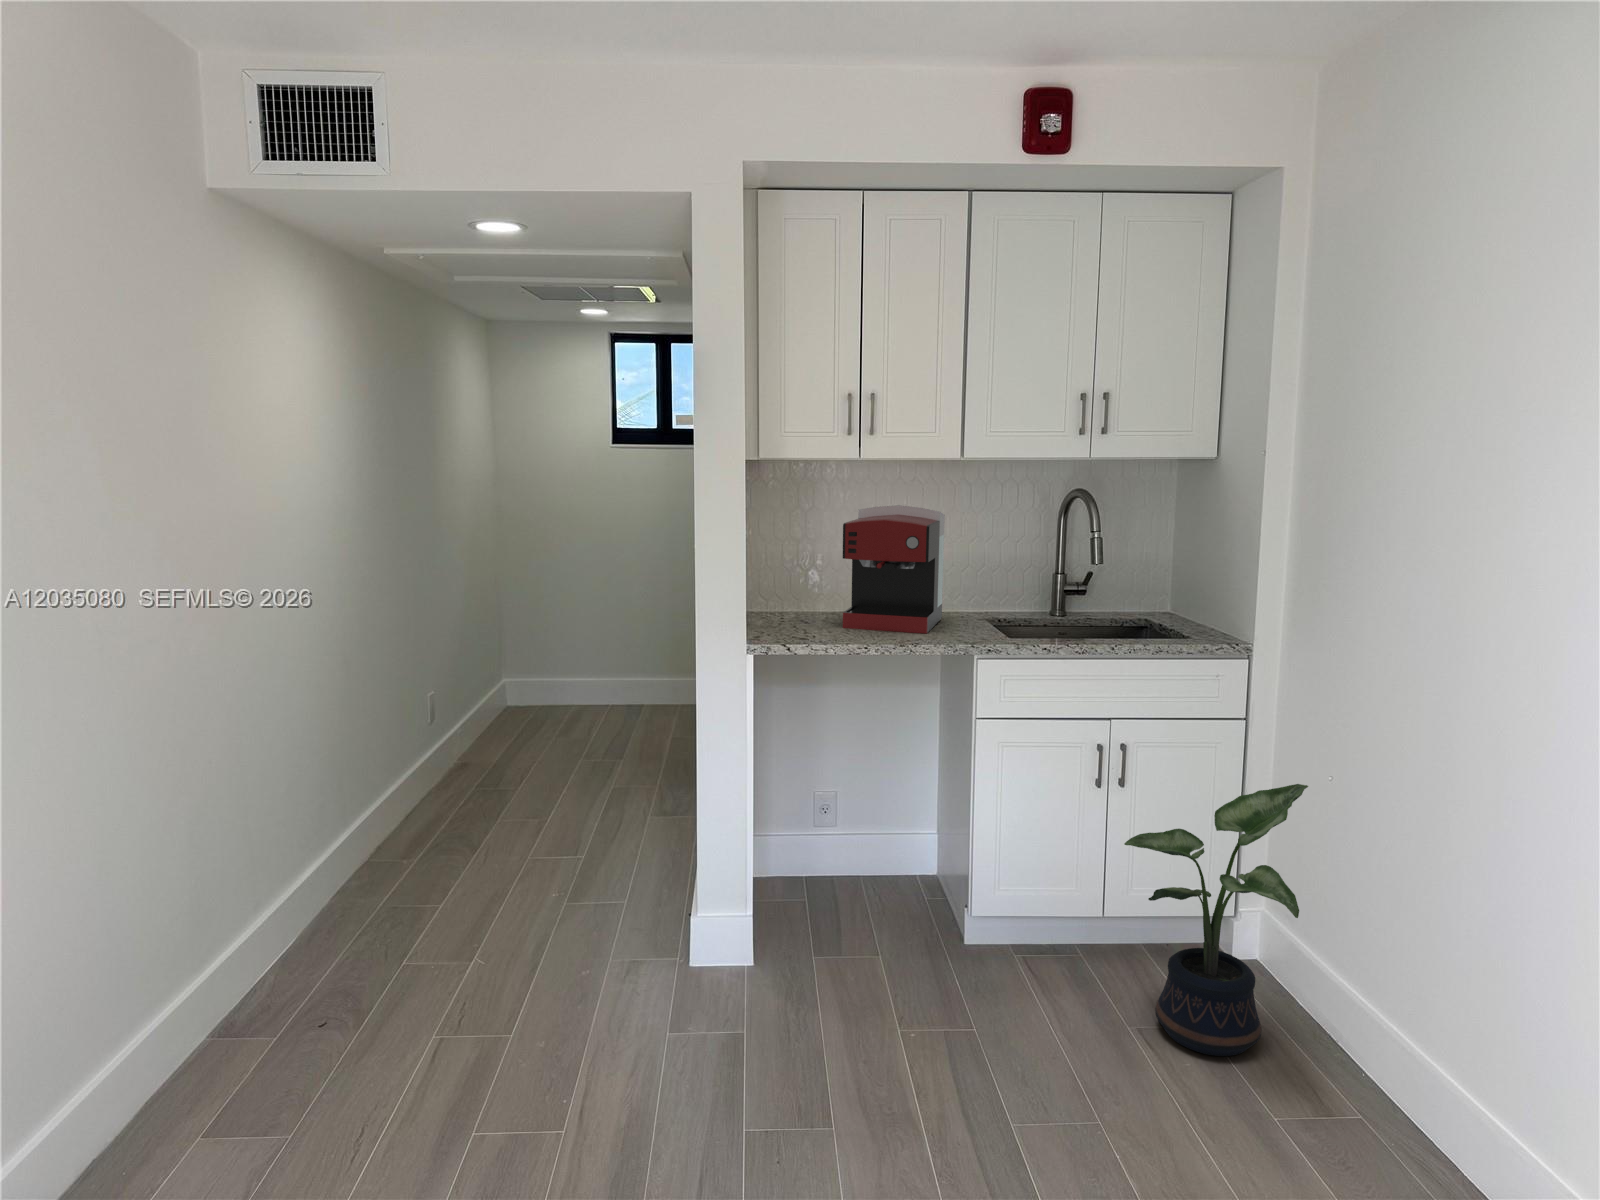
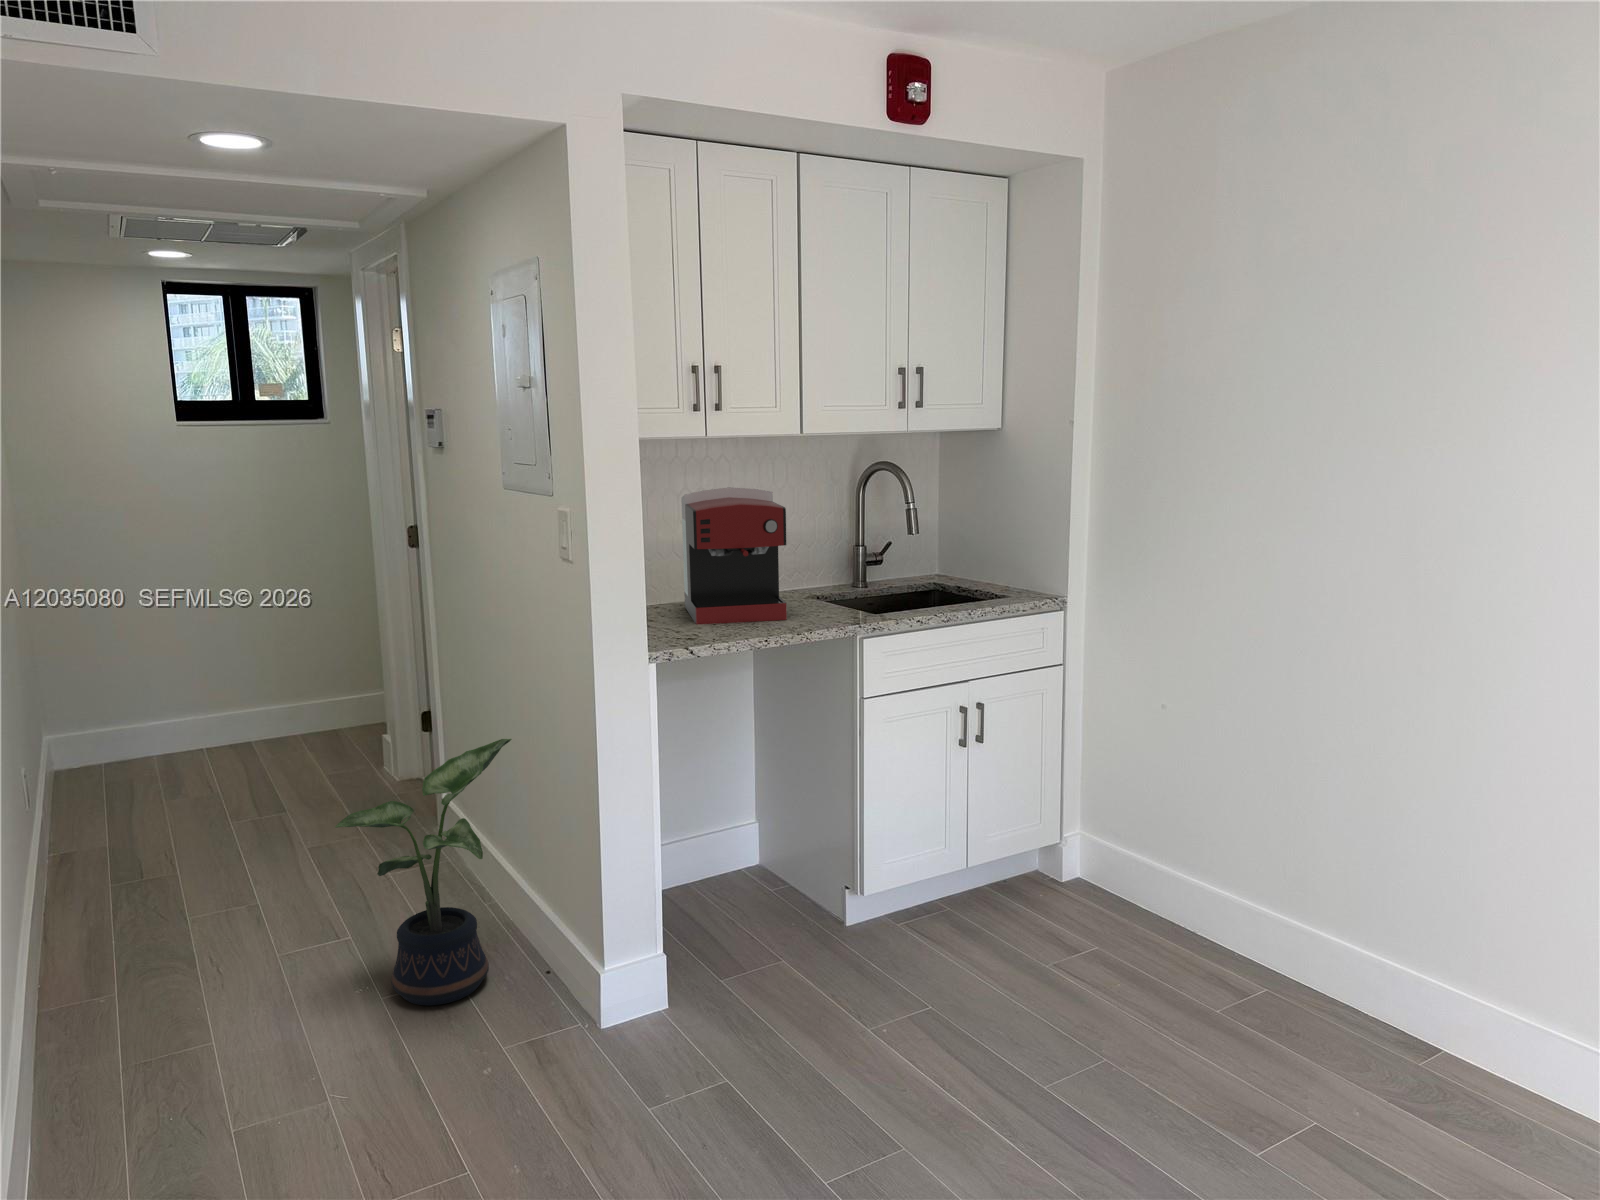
potted plant: present [1124,784,1308,1056] -> present [335,739,512,1005]

